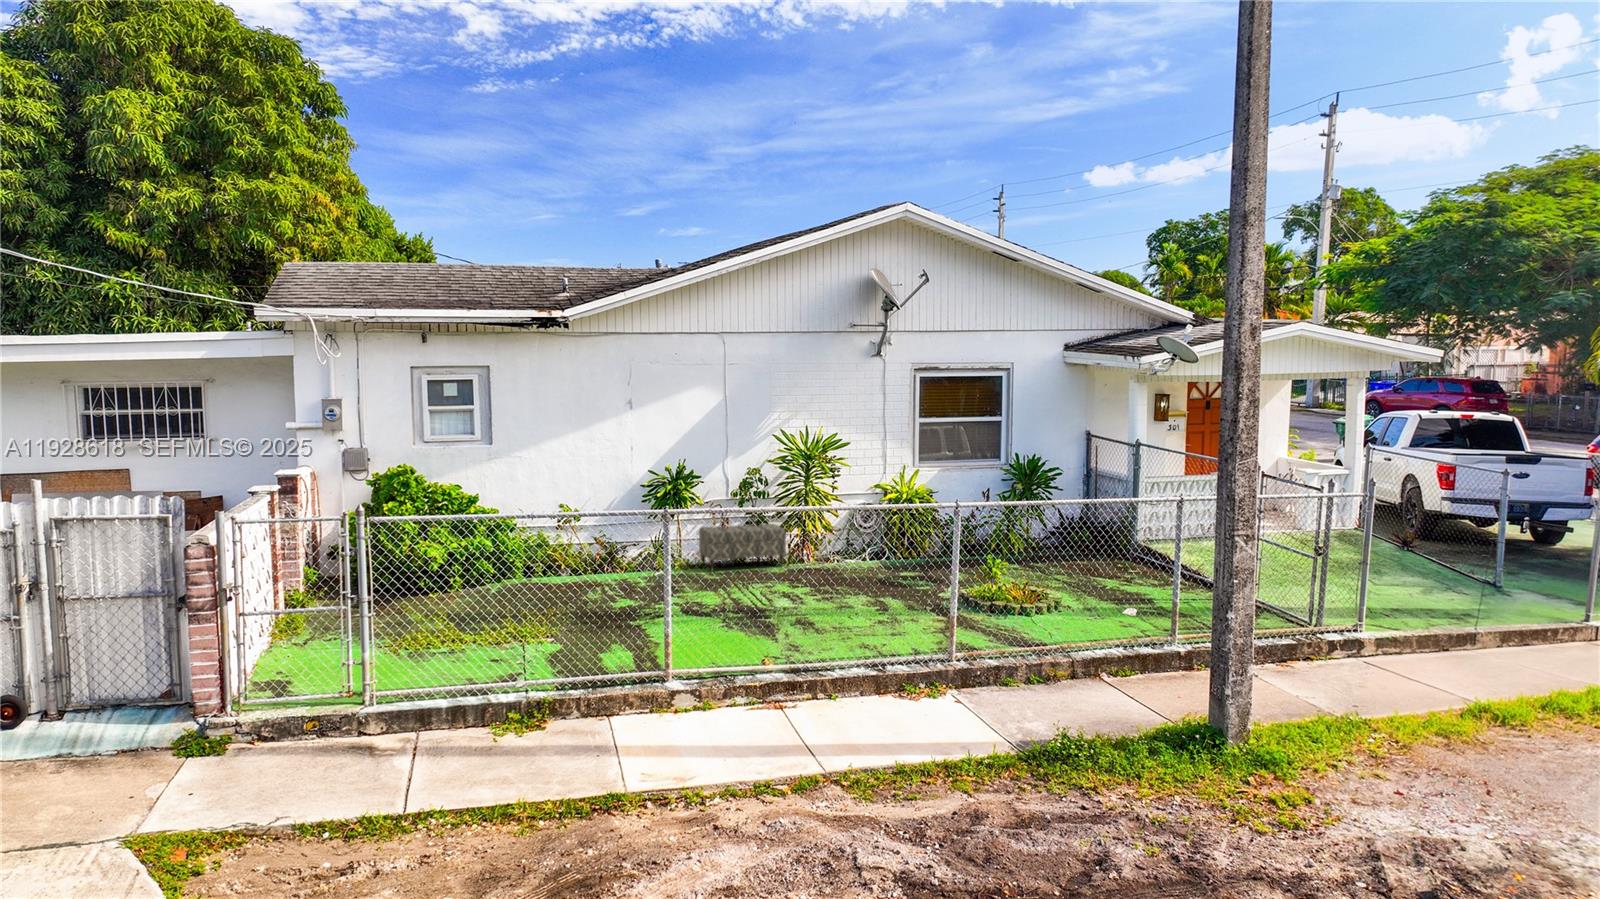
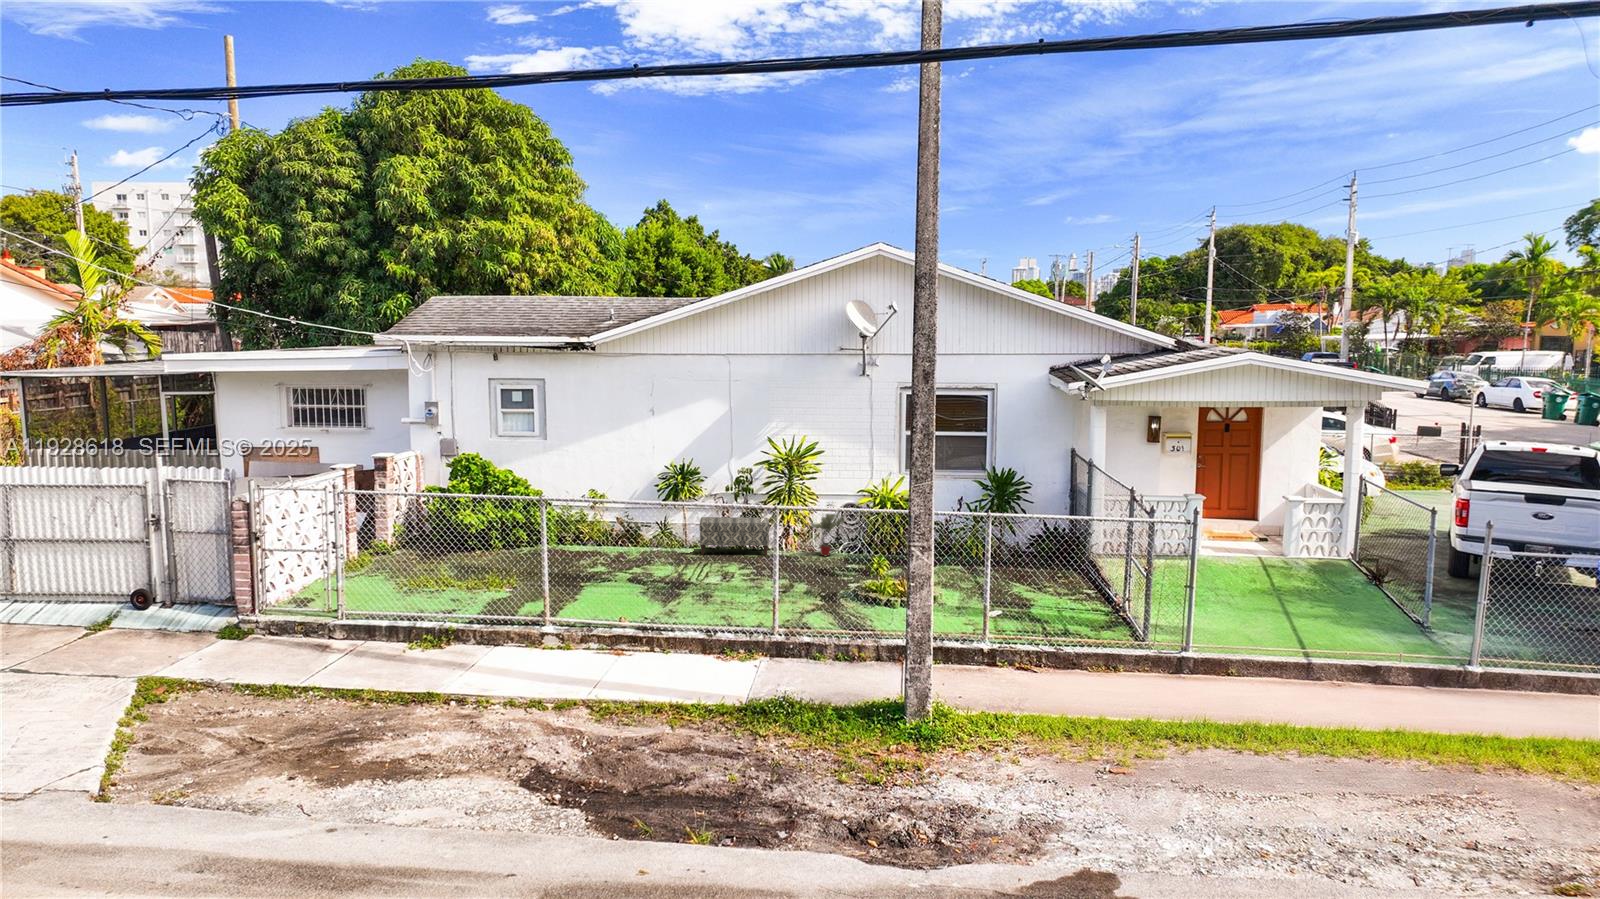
potted tree: none [821,499,869,562] -> present [805,504,845,556]

